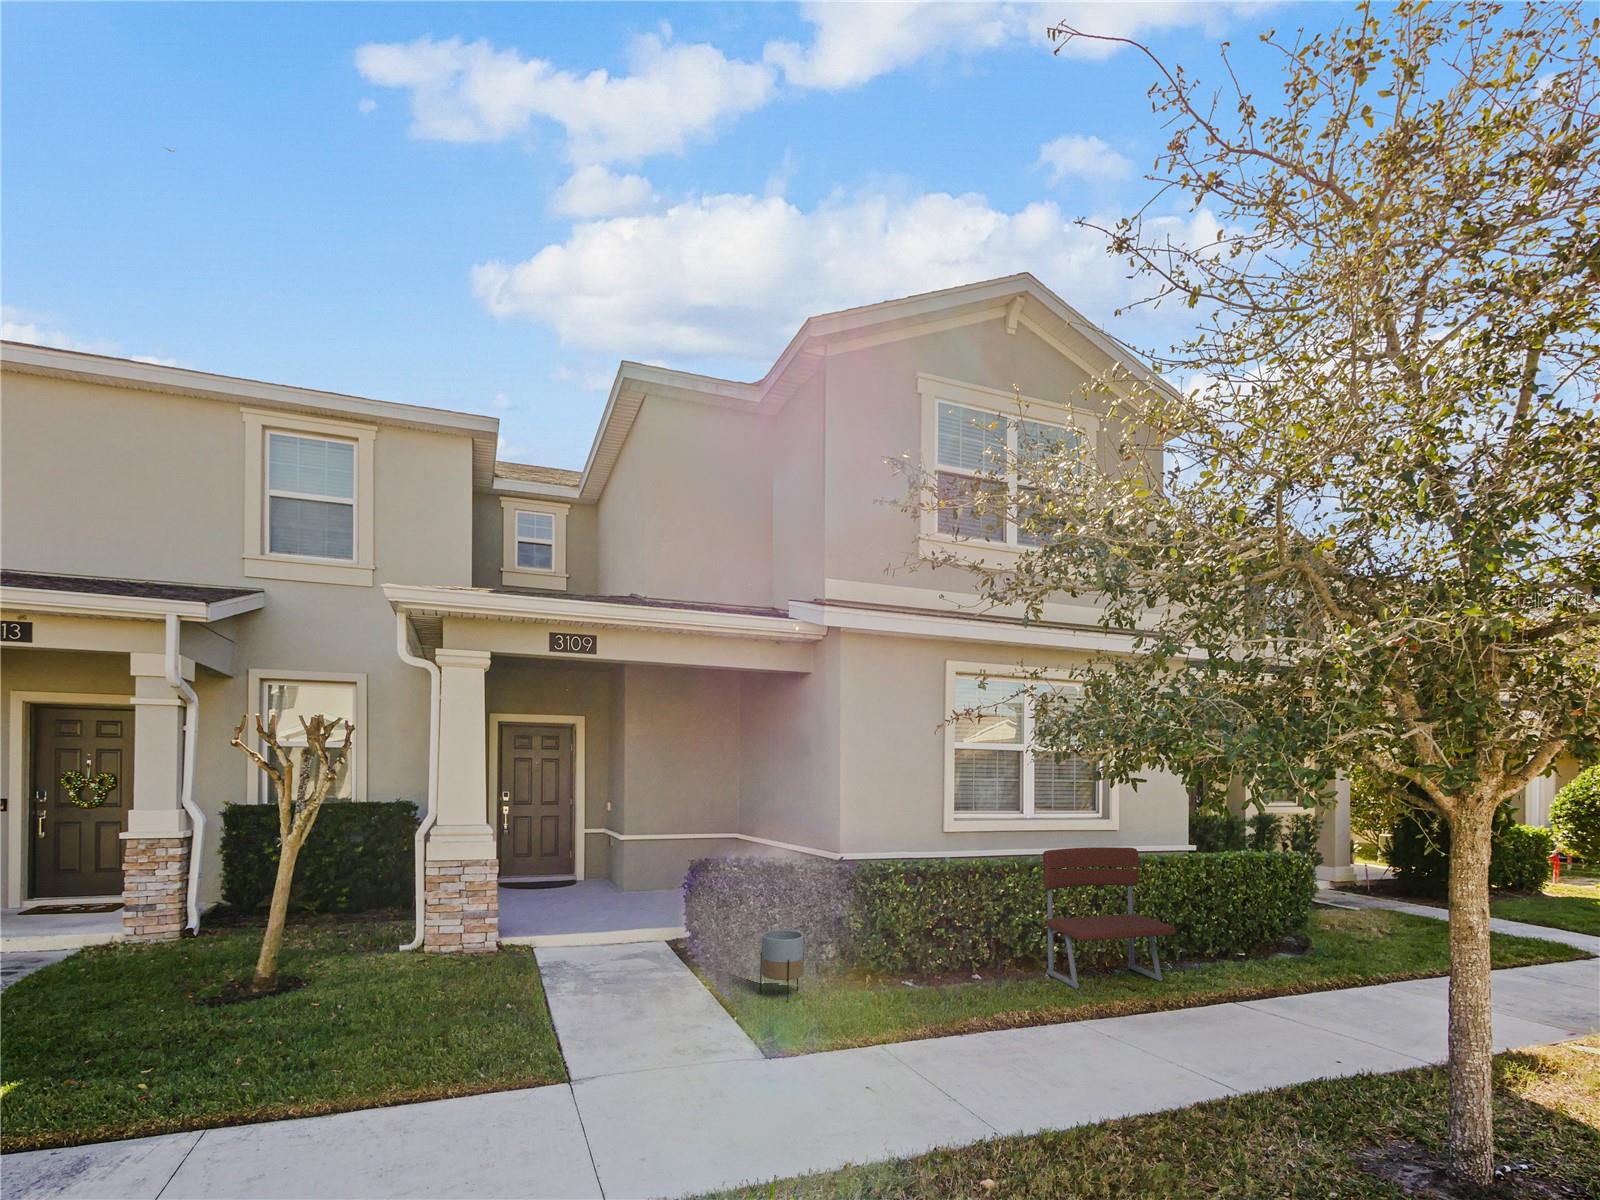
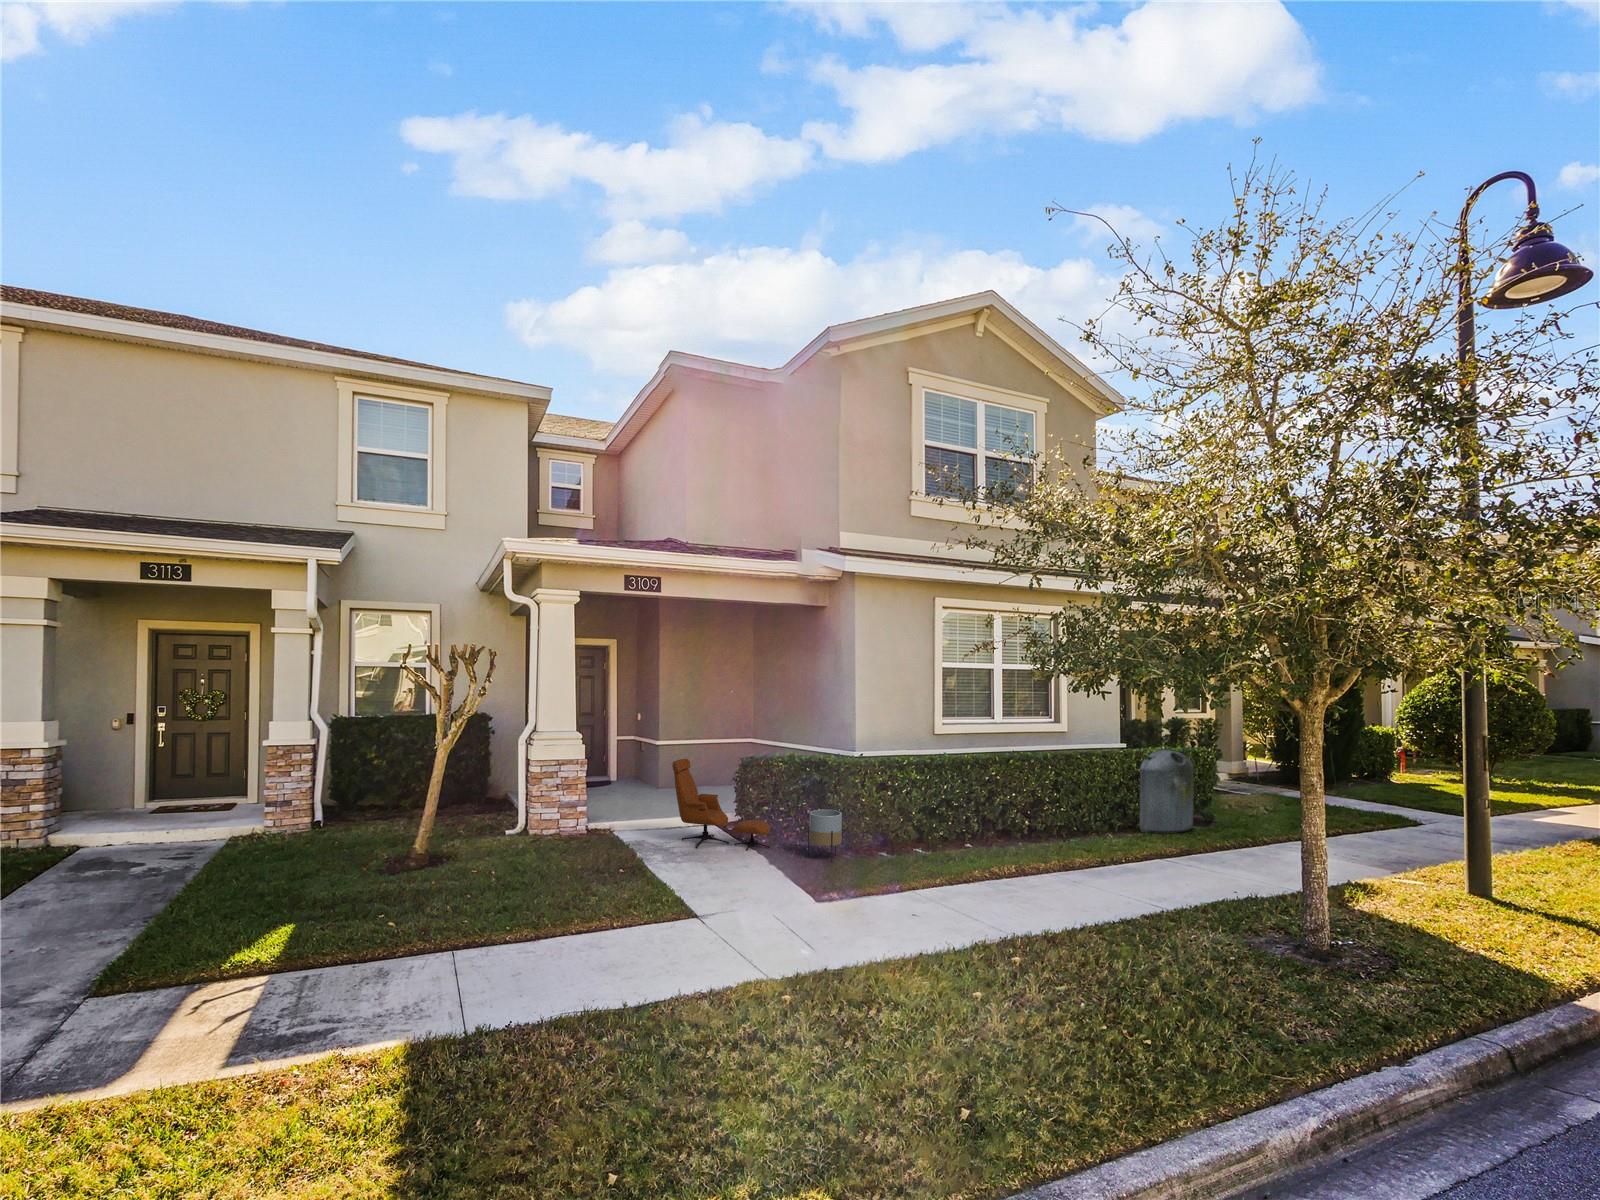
bench: present [1043,847,1175,989] -> none [1018,745,1117,850]
trash can: none [1209,855,1284,967] -> present [1140,750,1194,834]
lounge chair: none [598,860,718,983] -> present [672,759,770,851]

